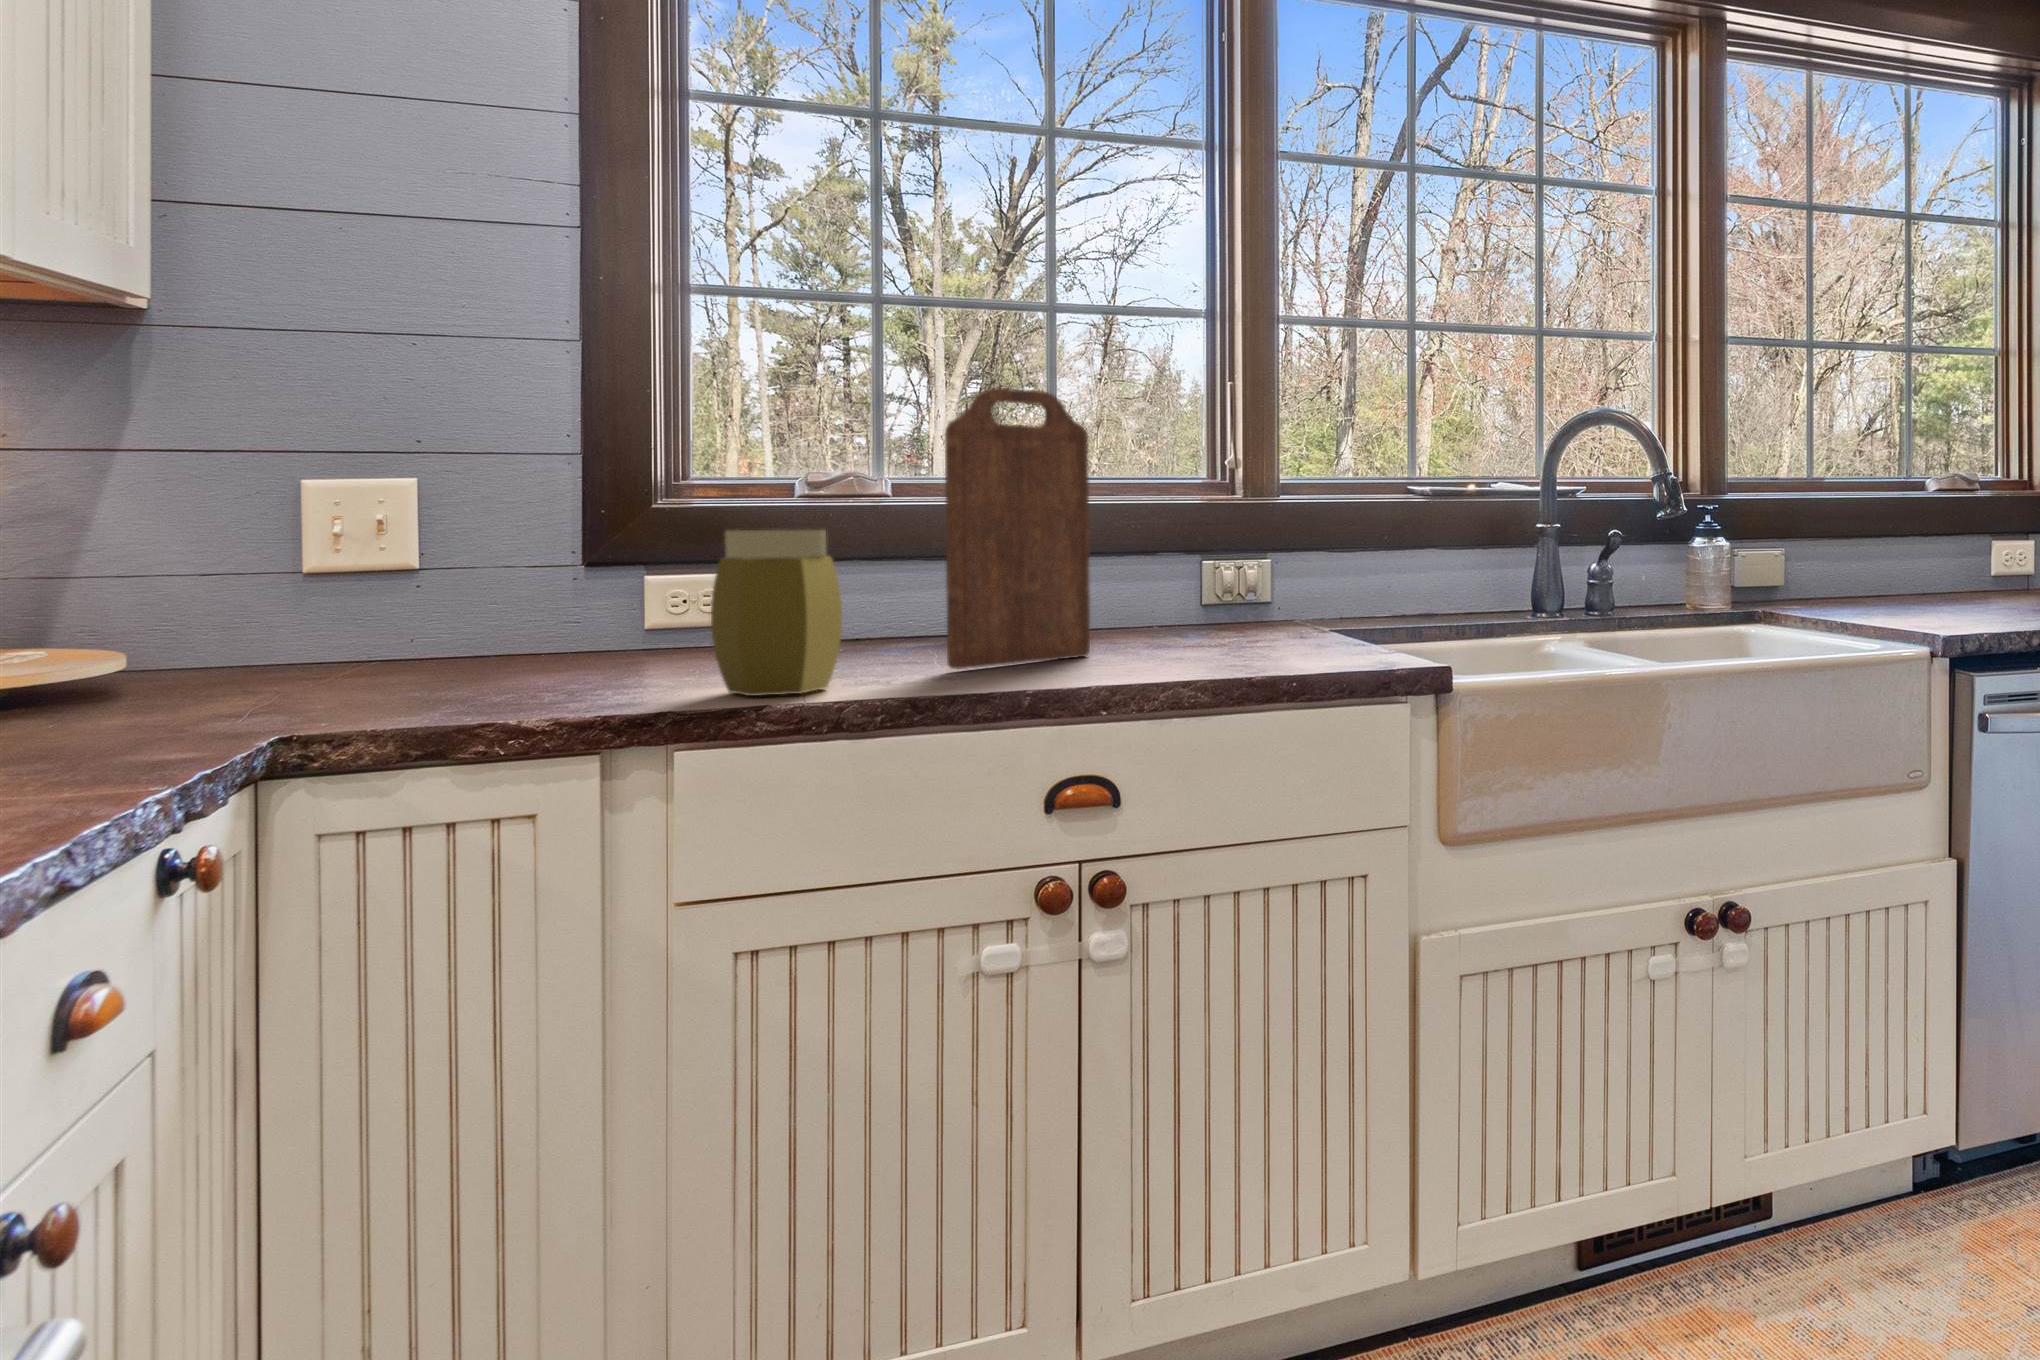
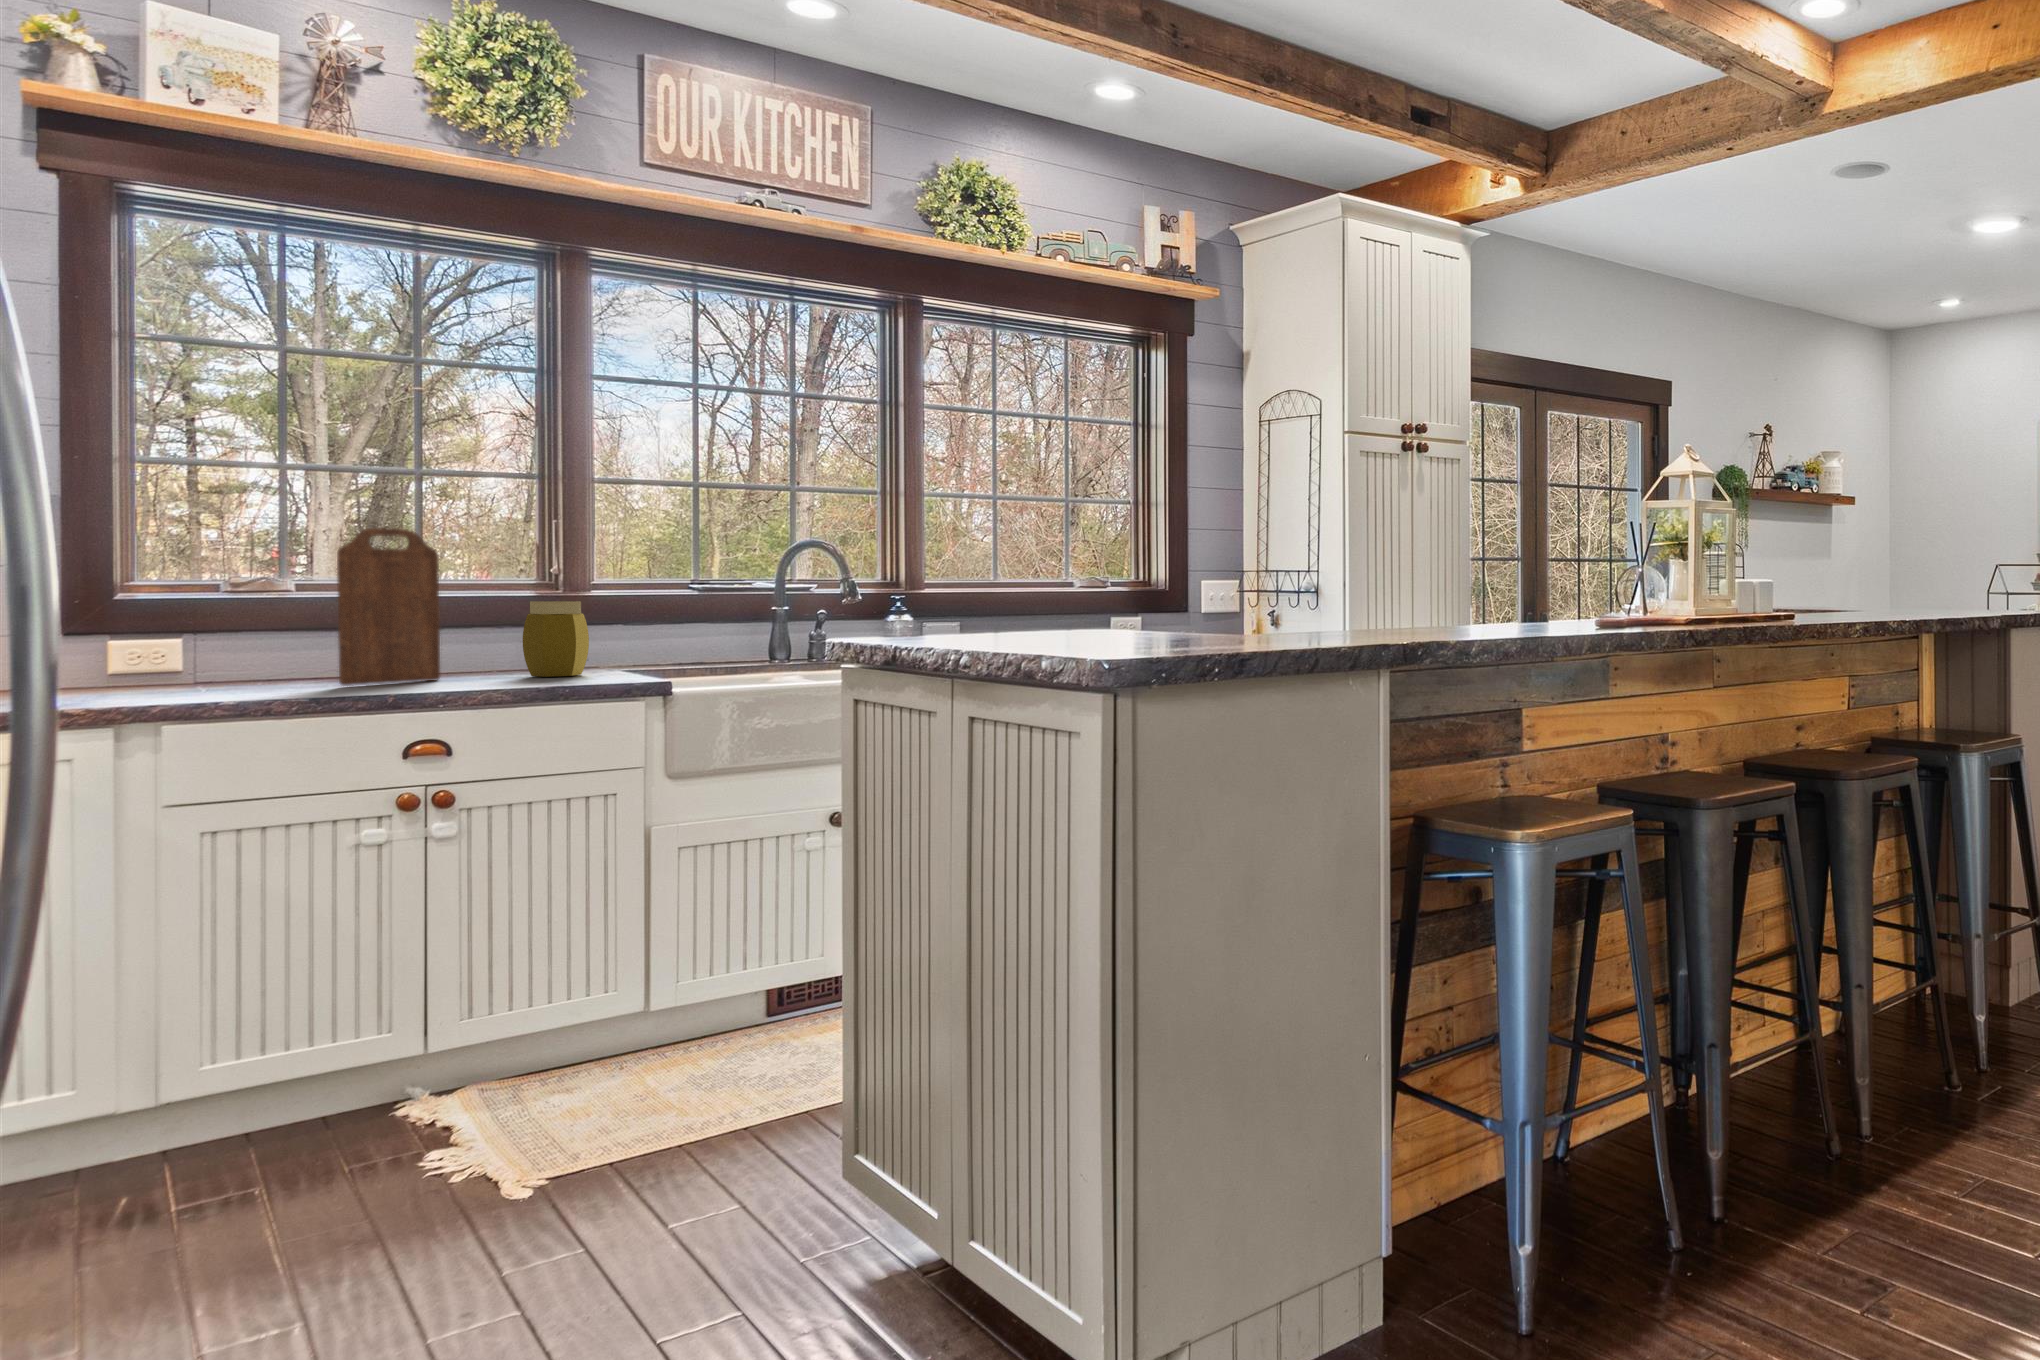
jar: present [711,530,842,696] -> present [523,601,589,677]

